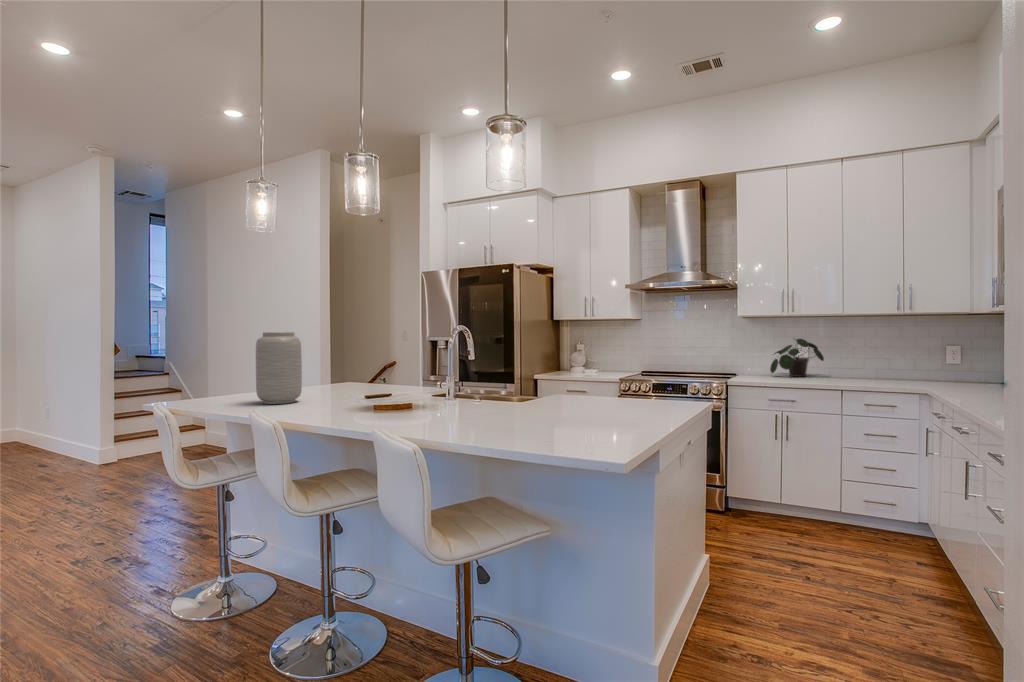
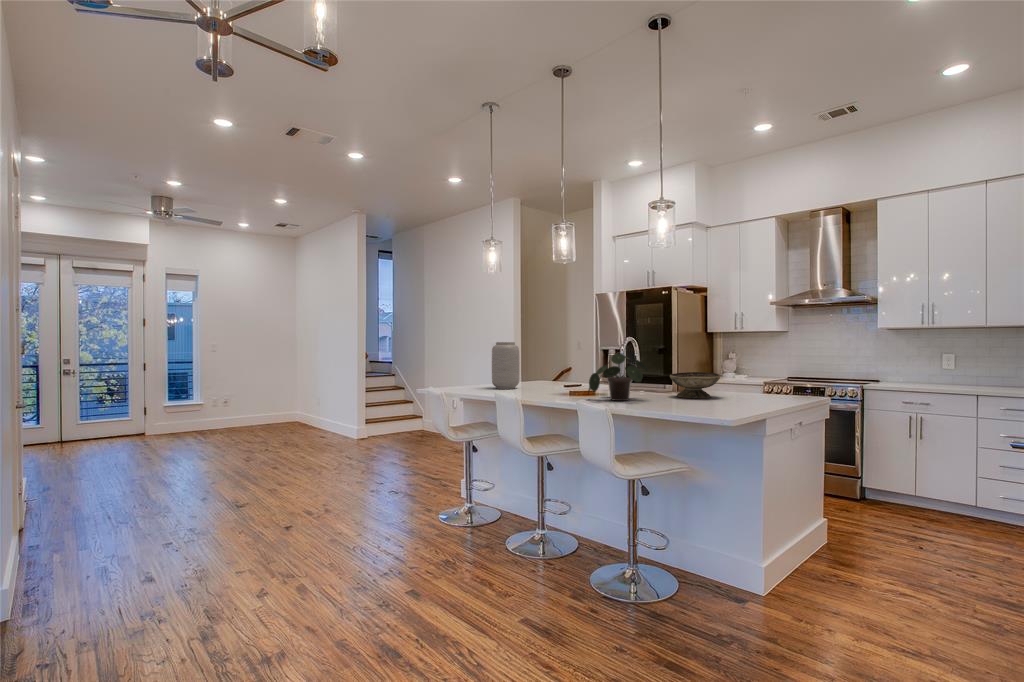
potted plant: present [770,339,824,377] -> present [588,353,648,401]
decorative bowl: none [520,374,589,413] -> present [670,372,720,398]

